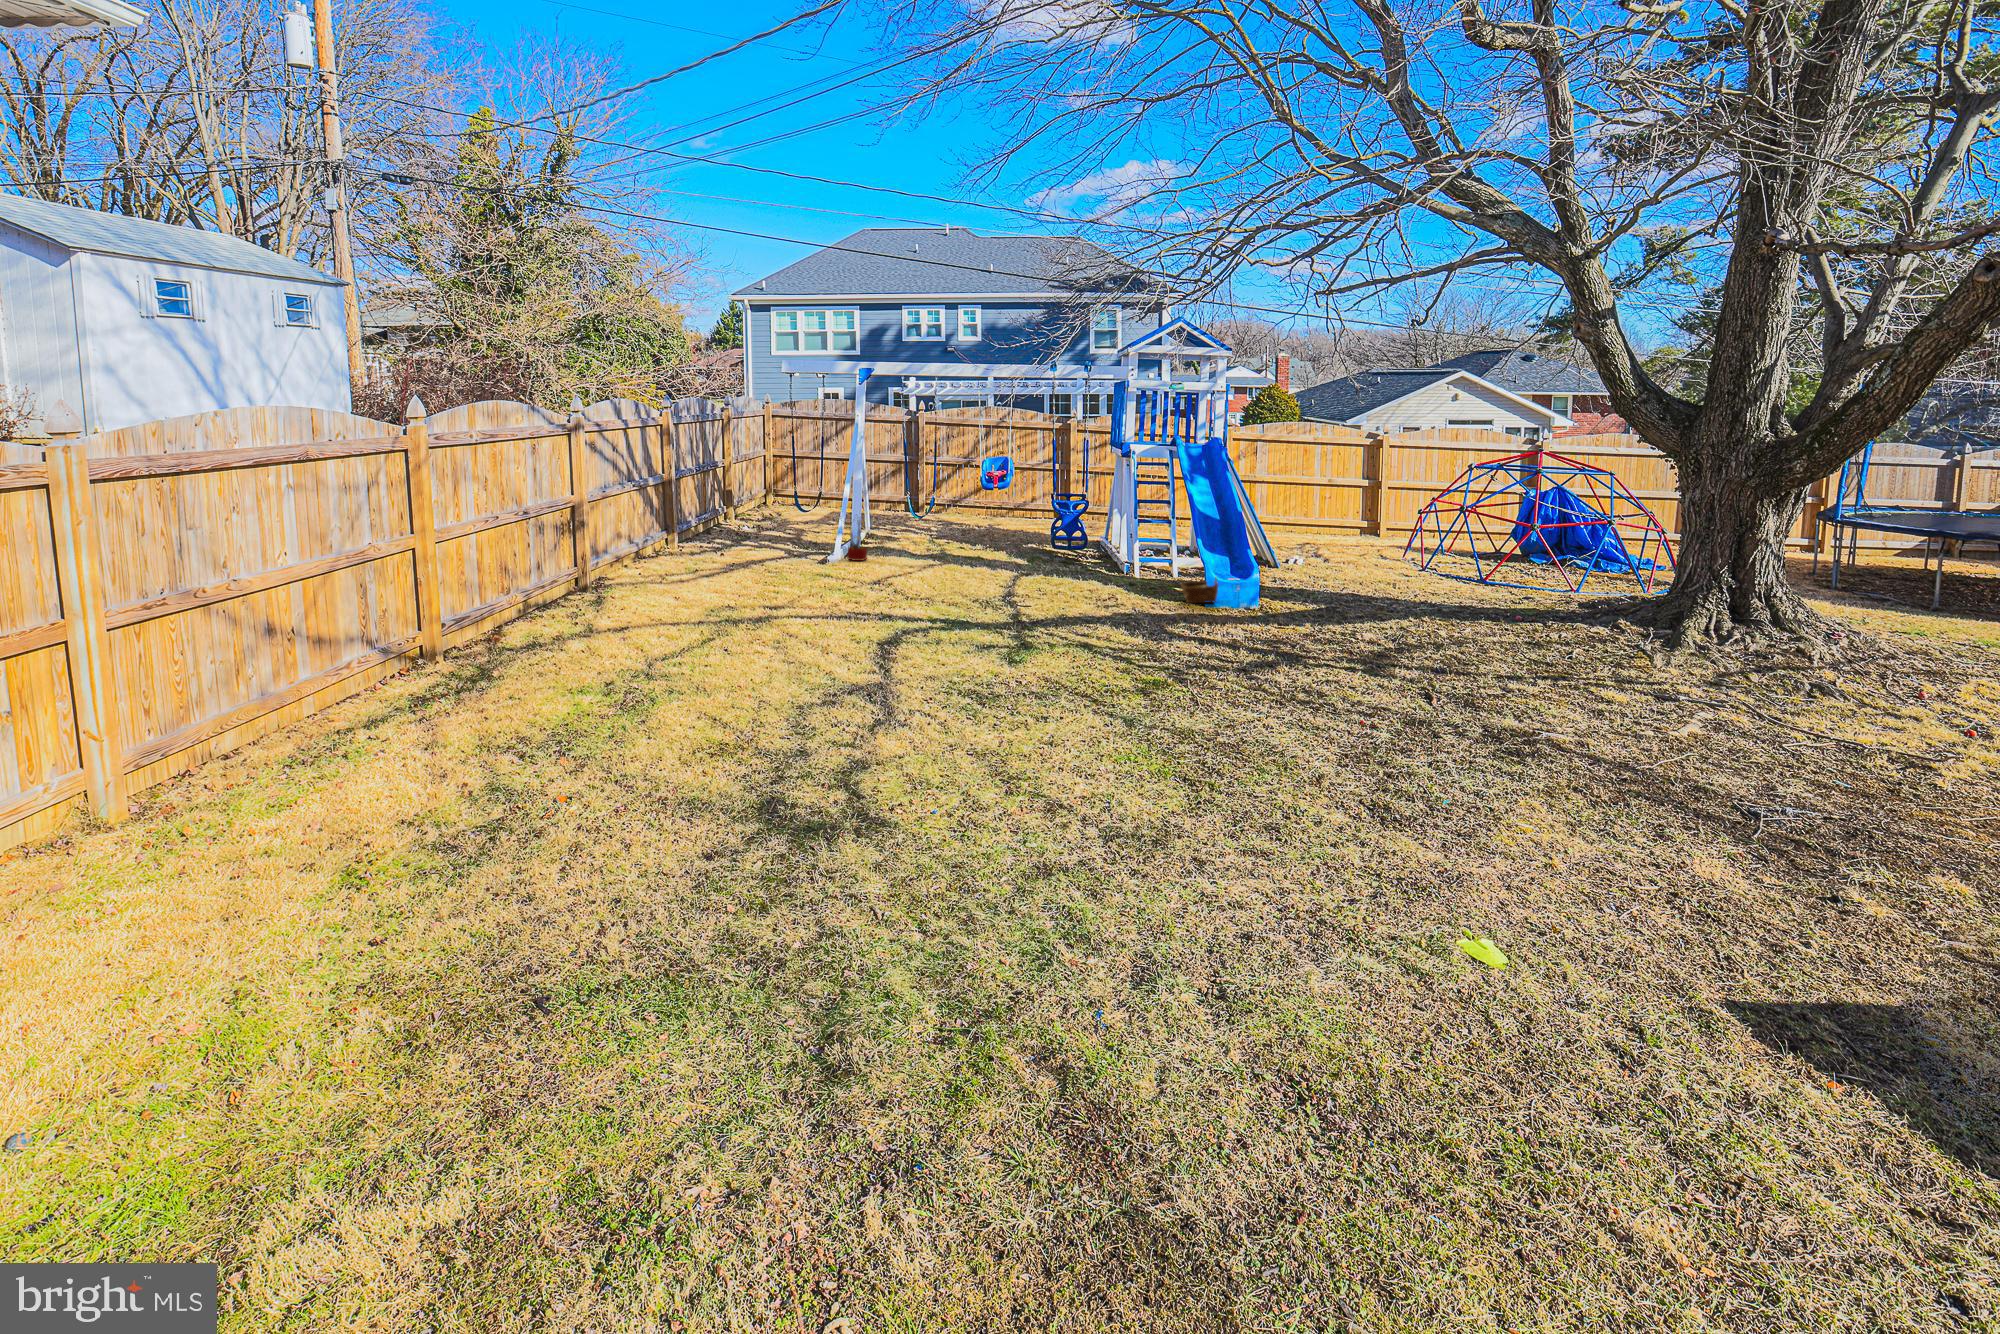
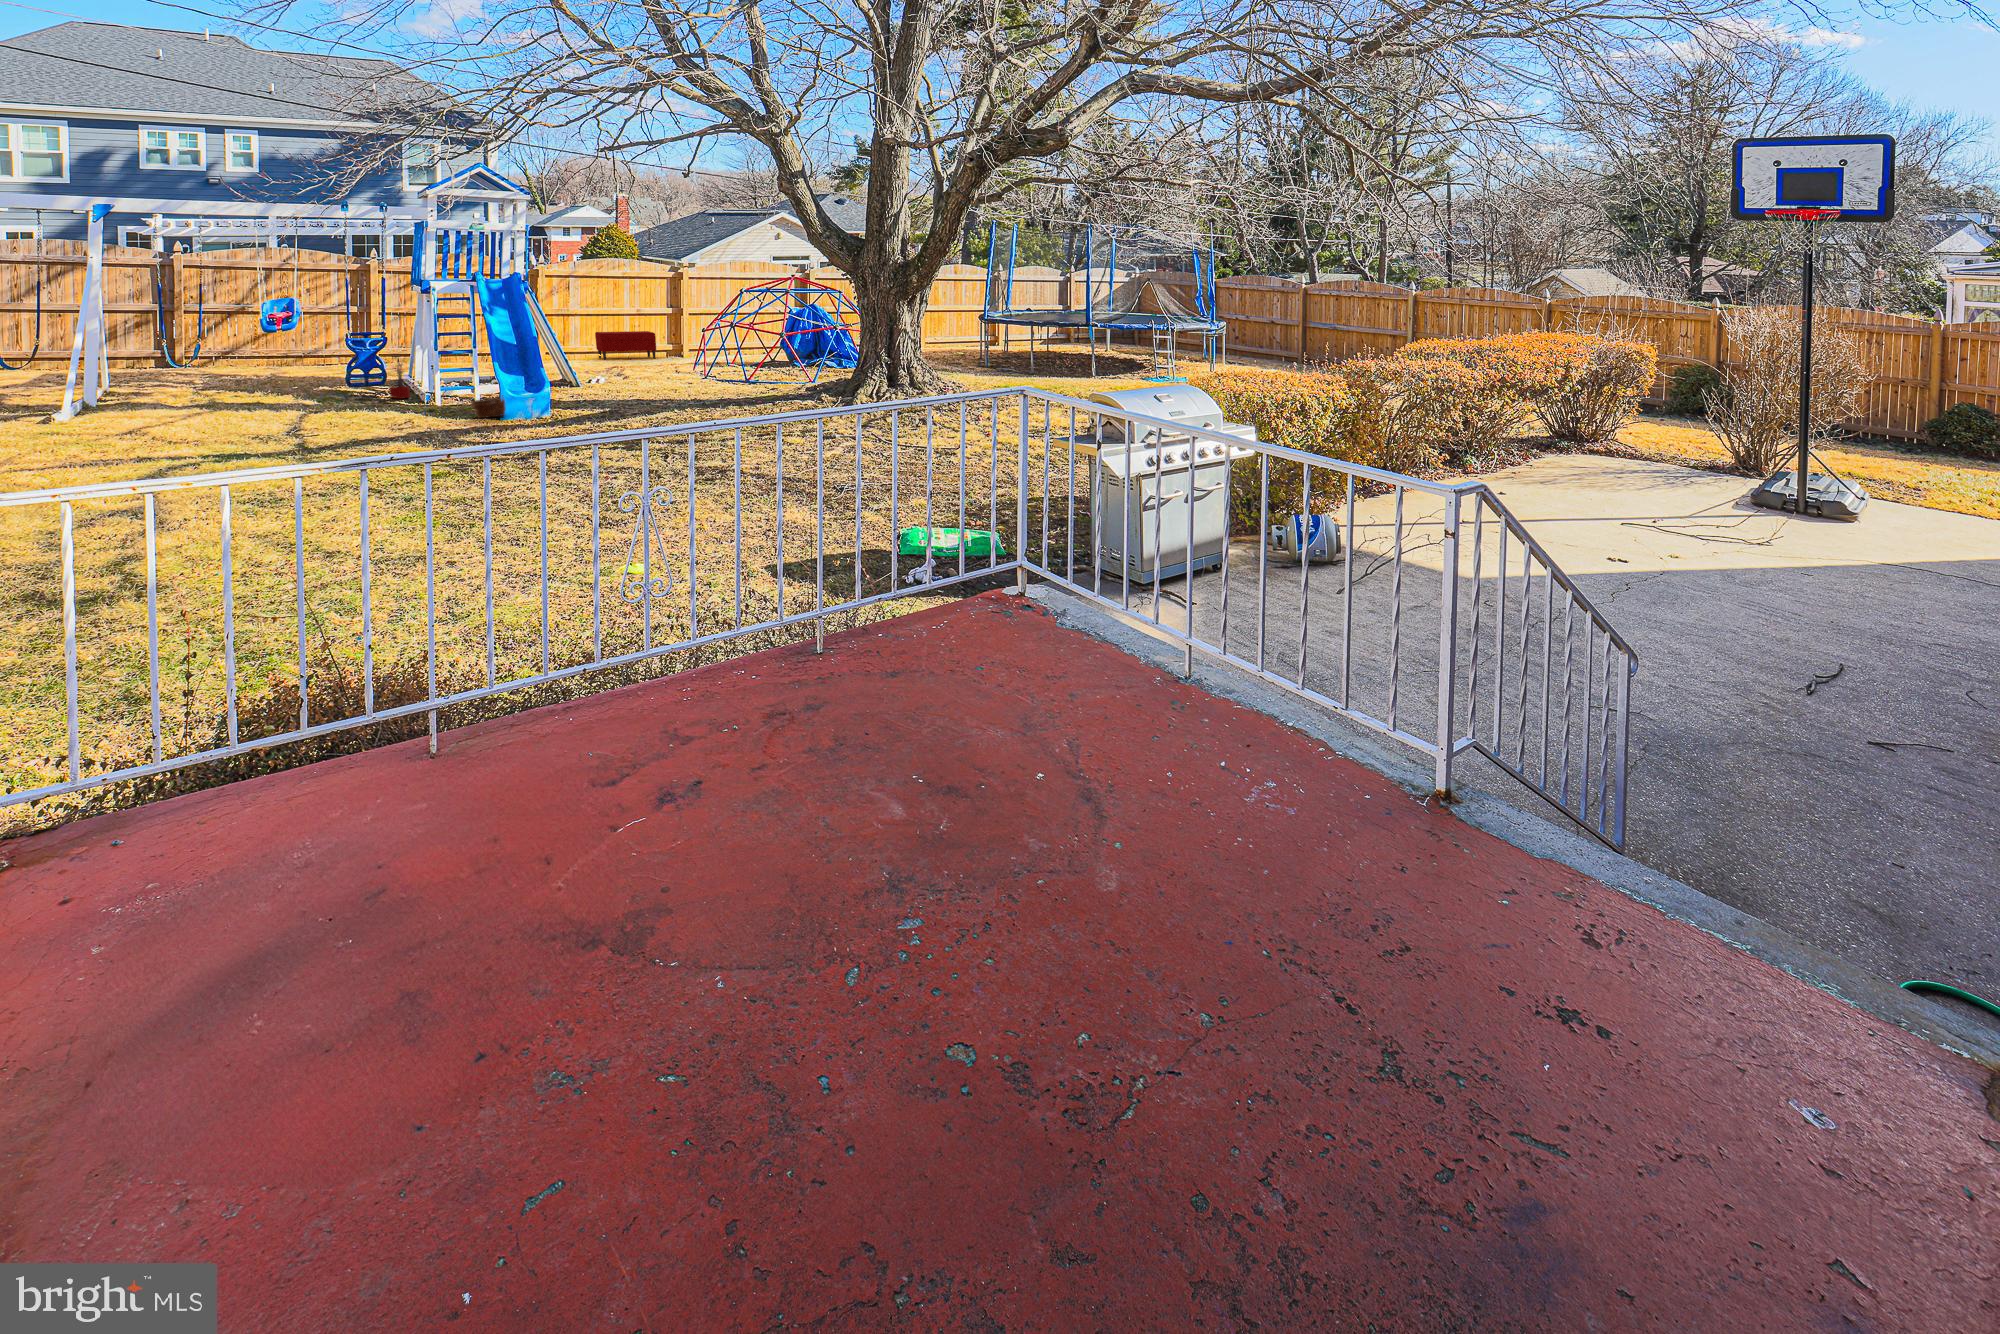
bench: none [1283,502,1350,533] -> present [595,331,656,360]
decorative plant: present [847,520,867,561] -> present [389,362,410,399]

